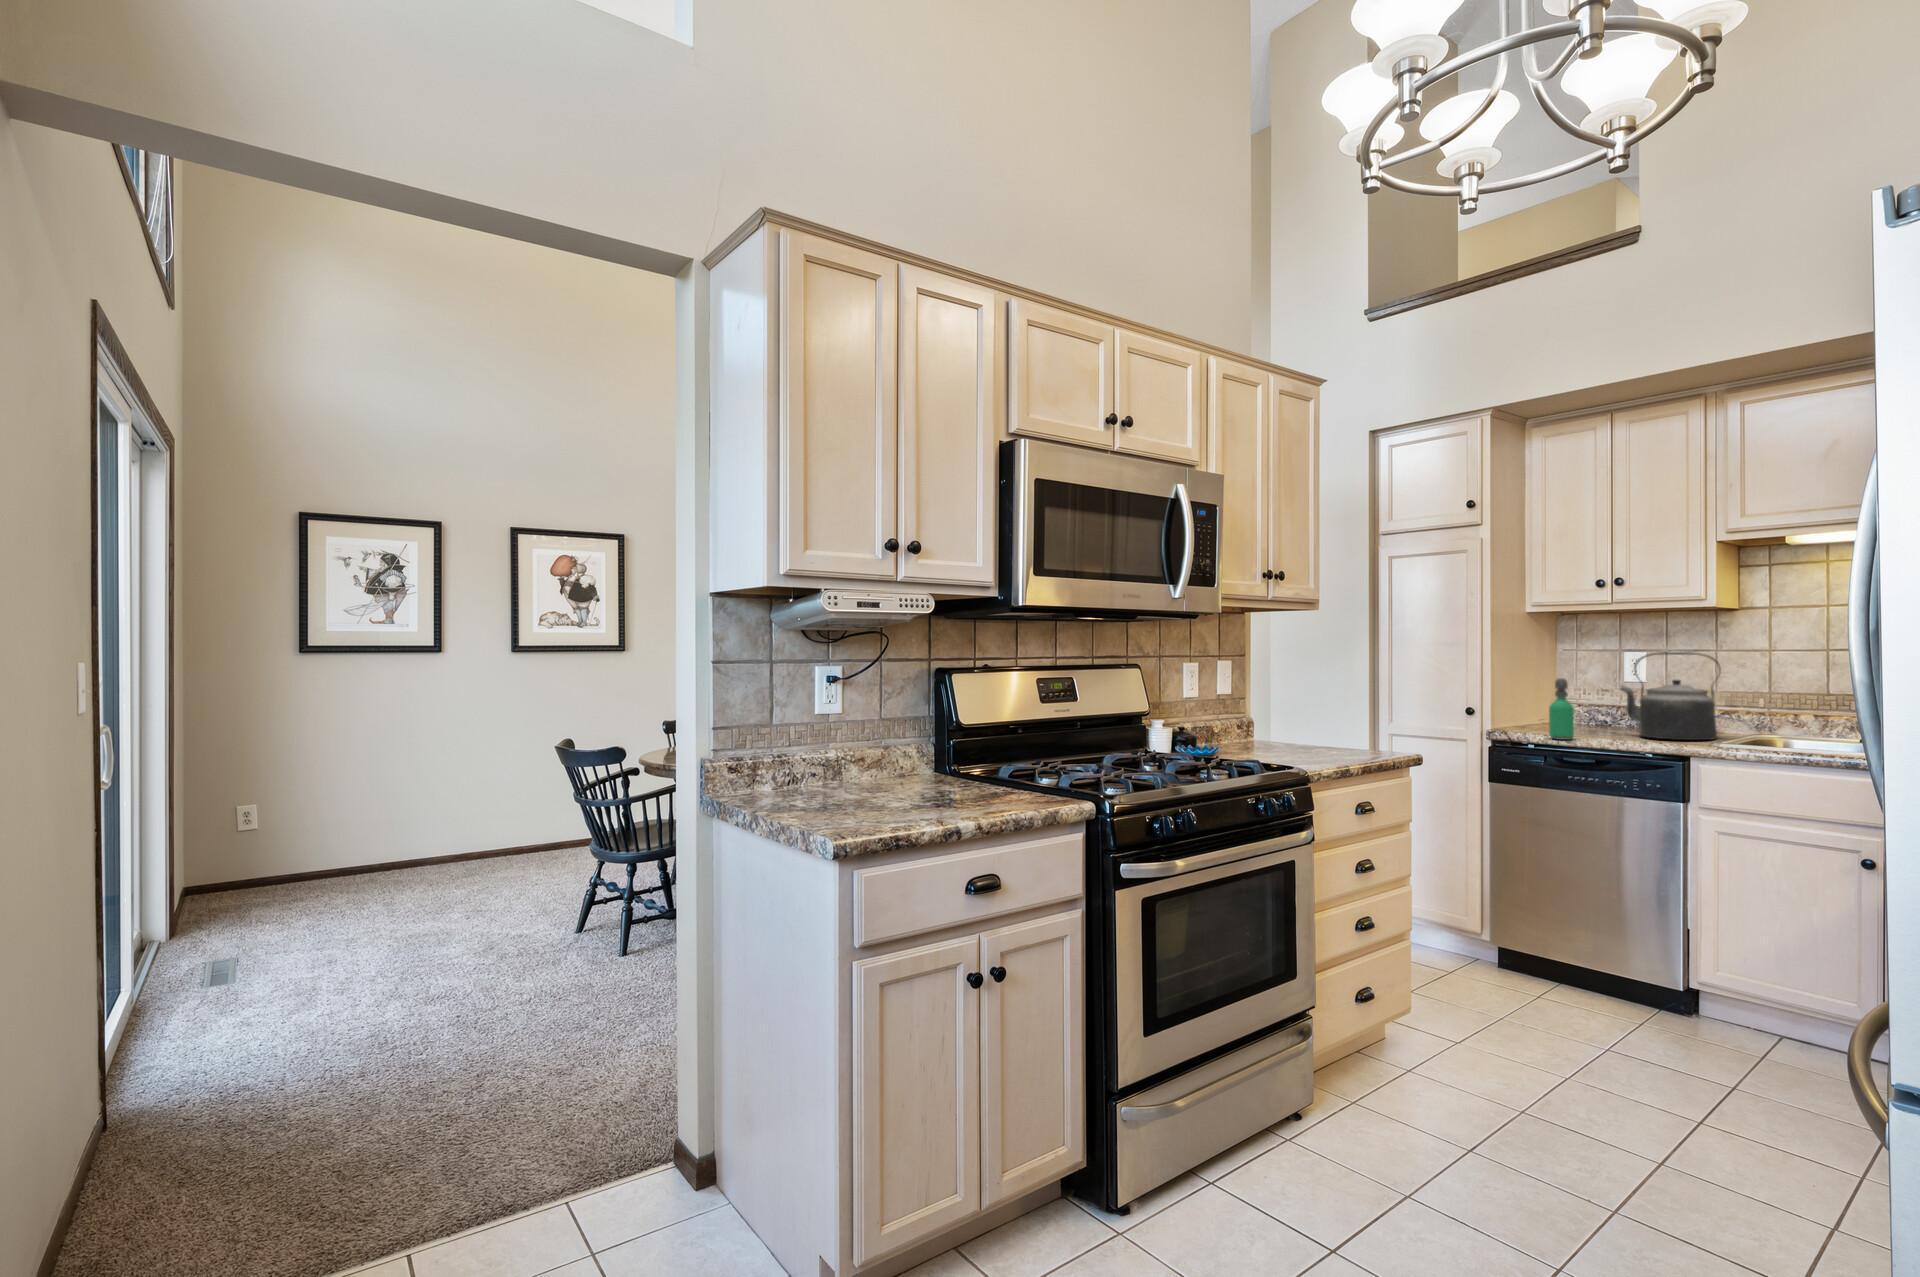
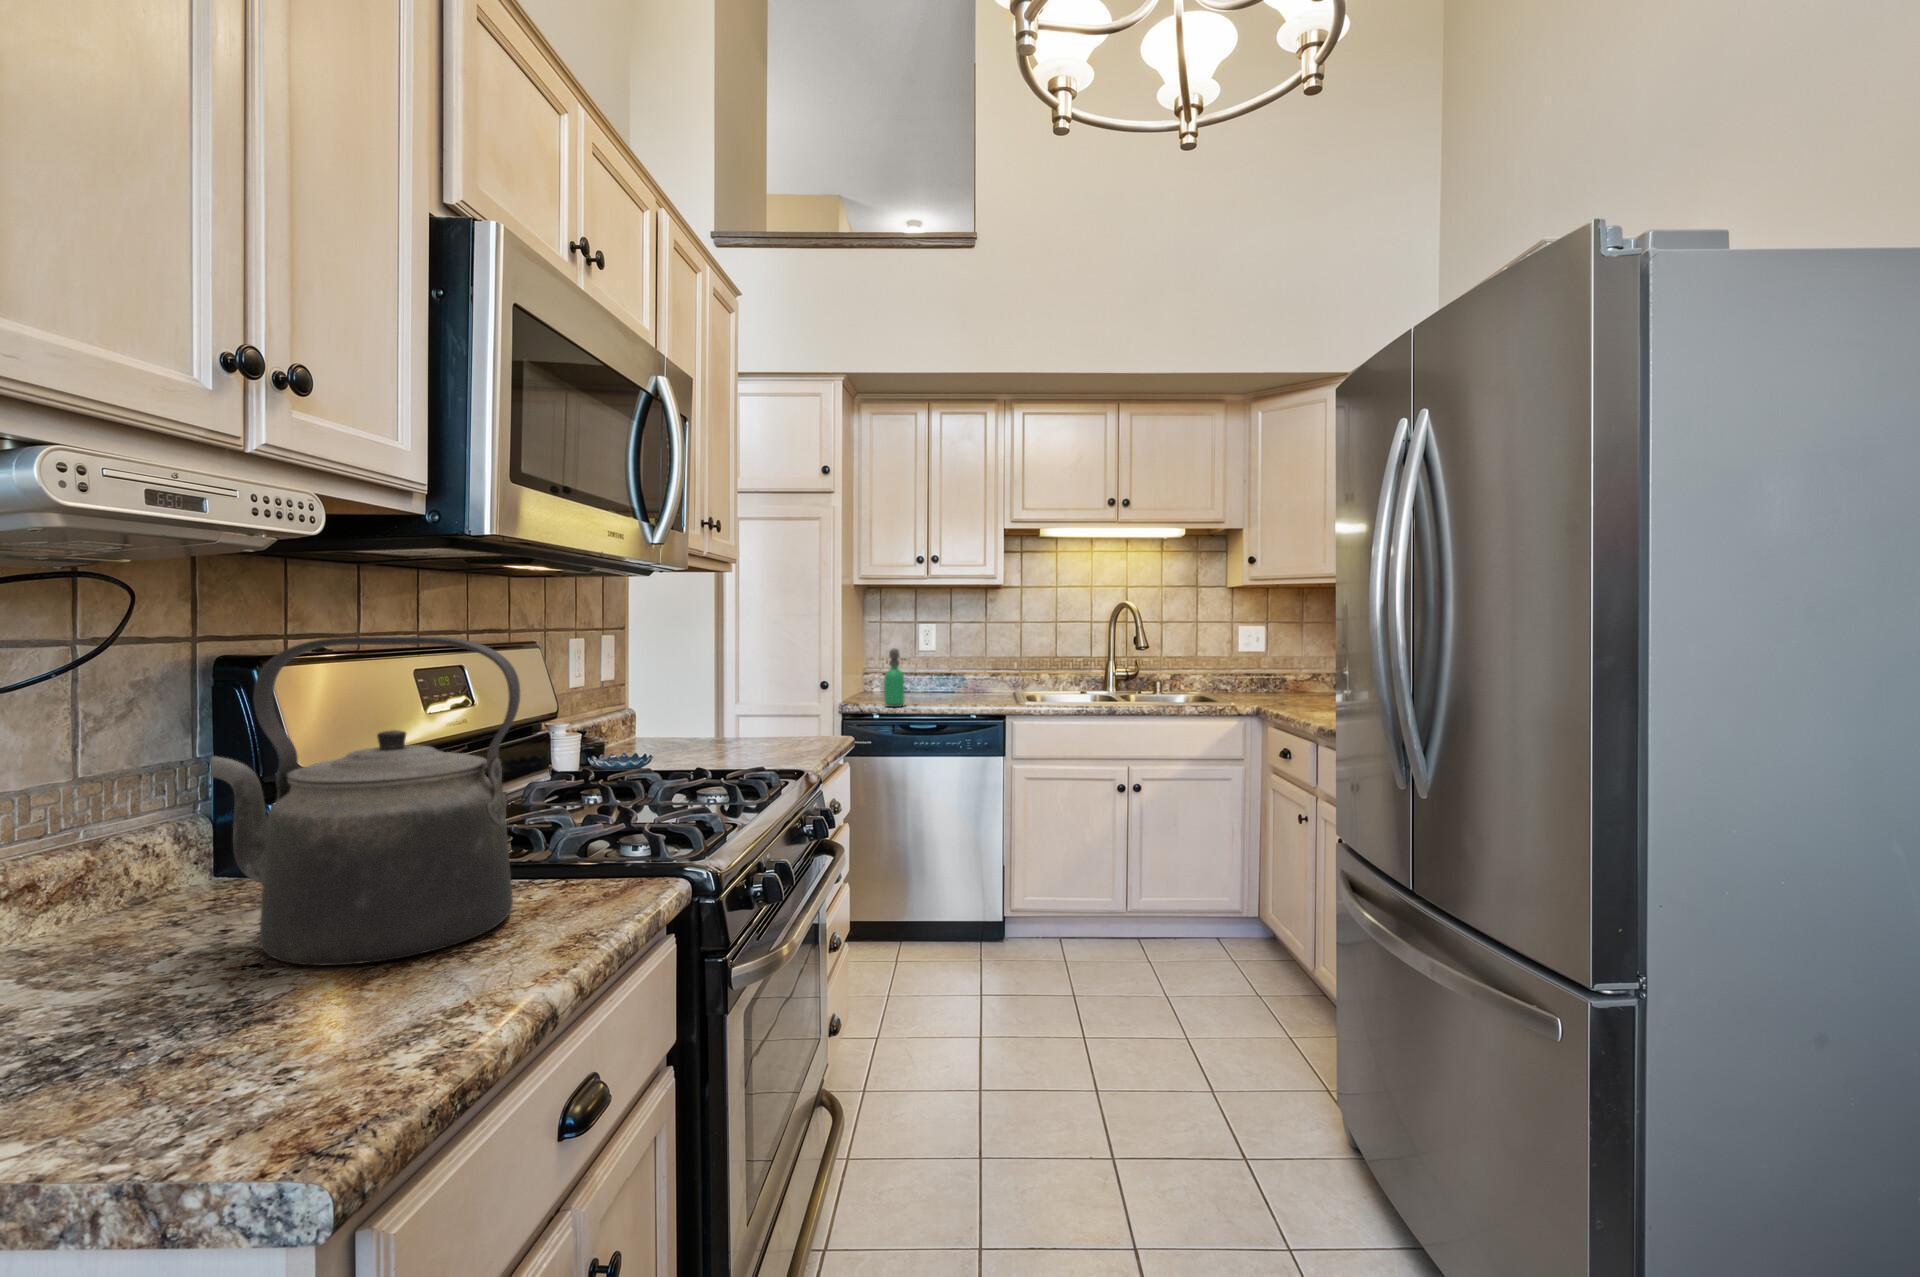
kettle: present [1620,652,1721,740] -> present [210,636,520,965]

